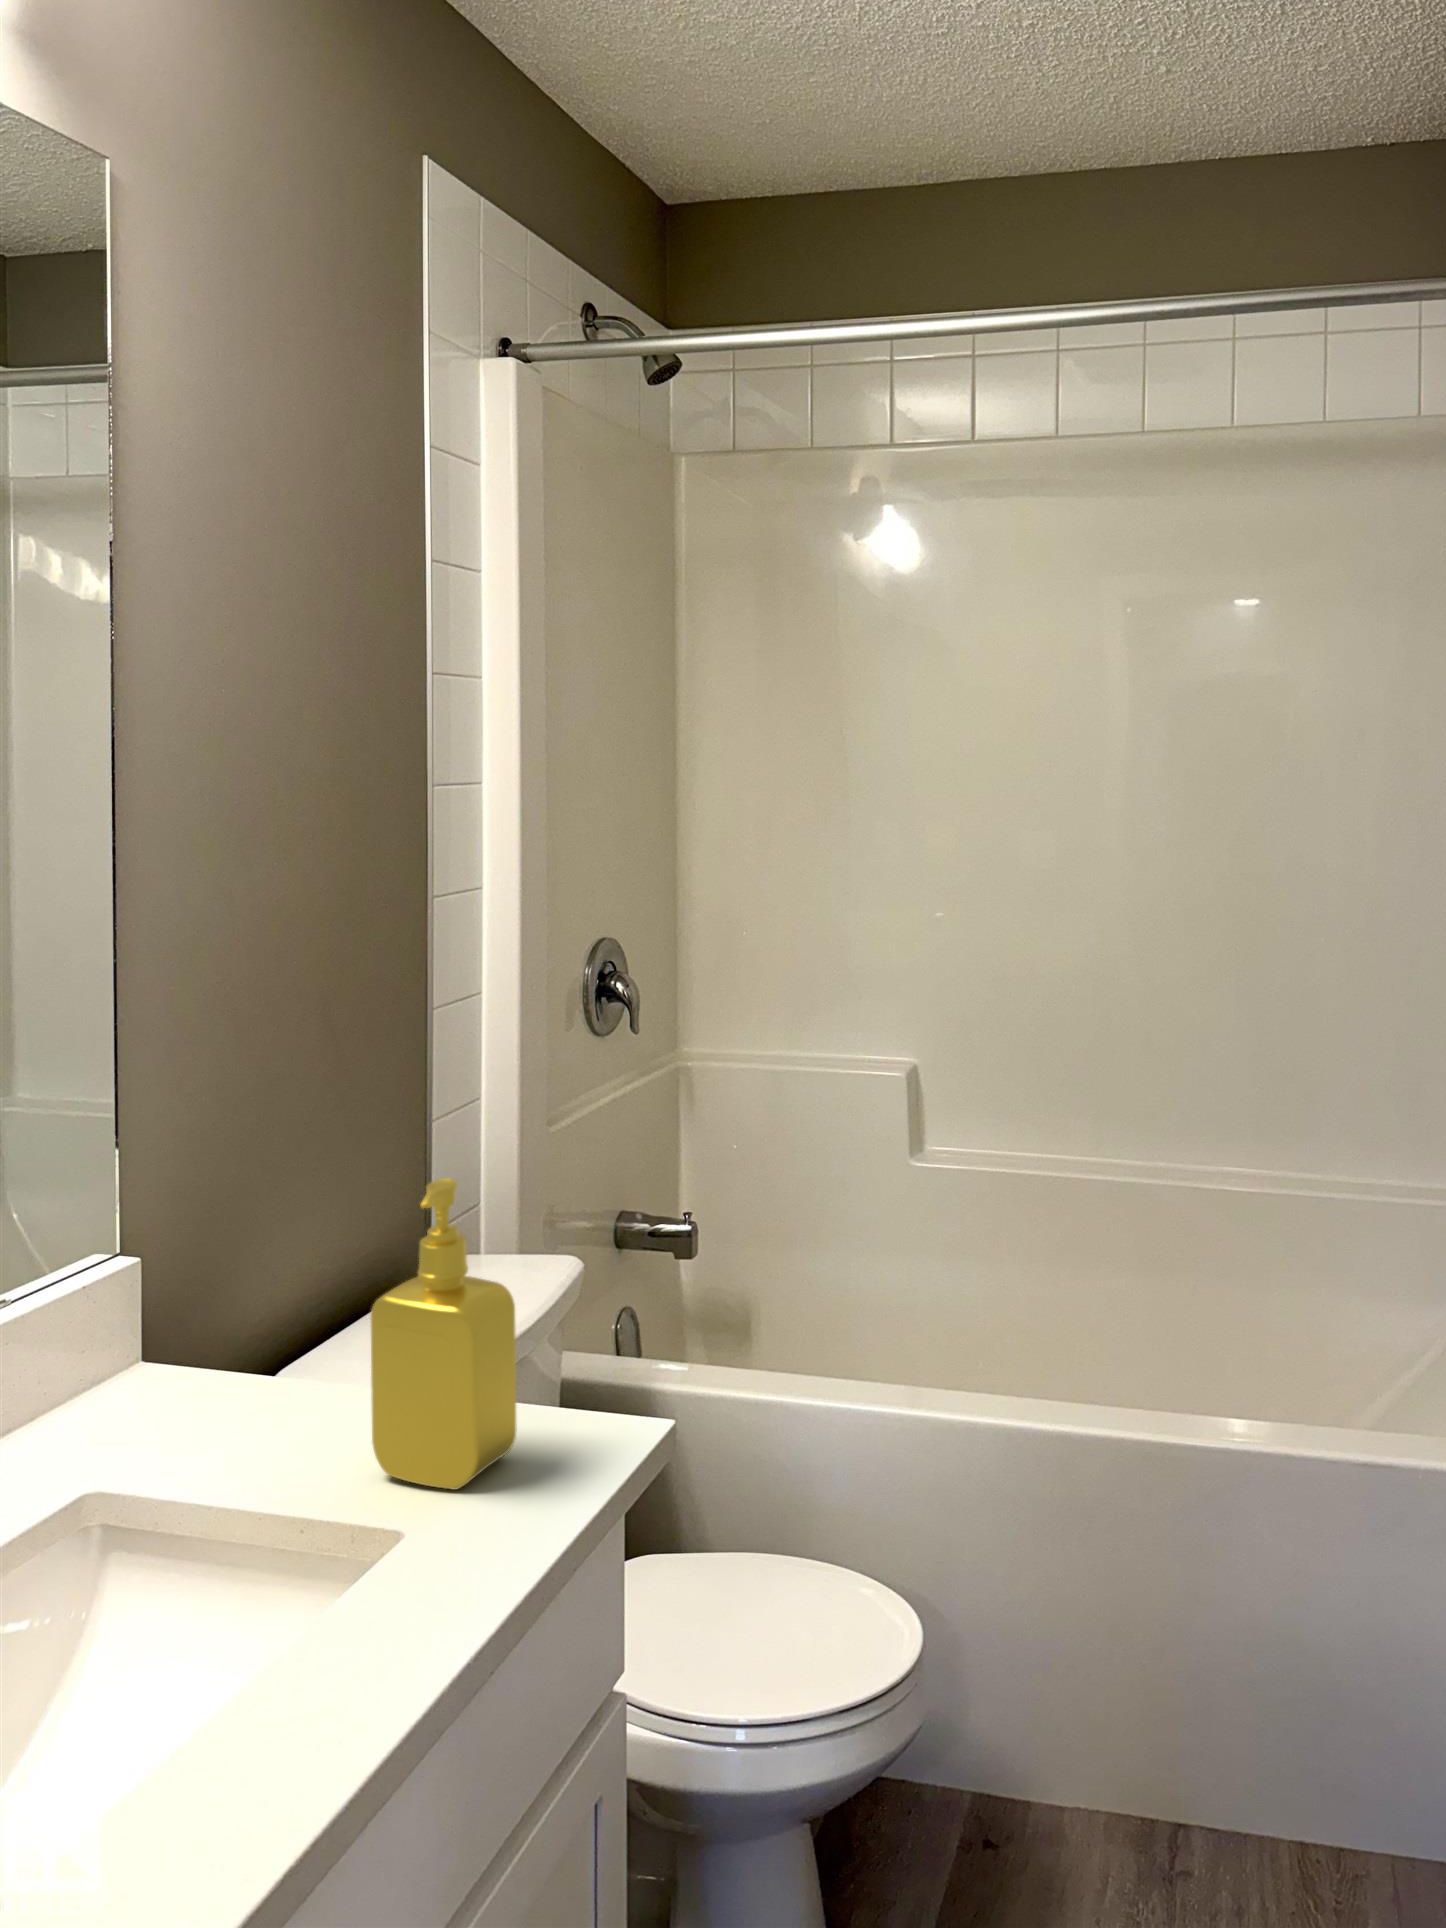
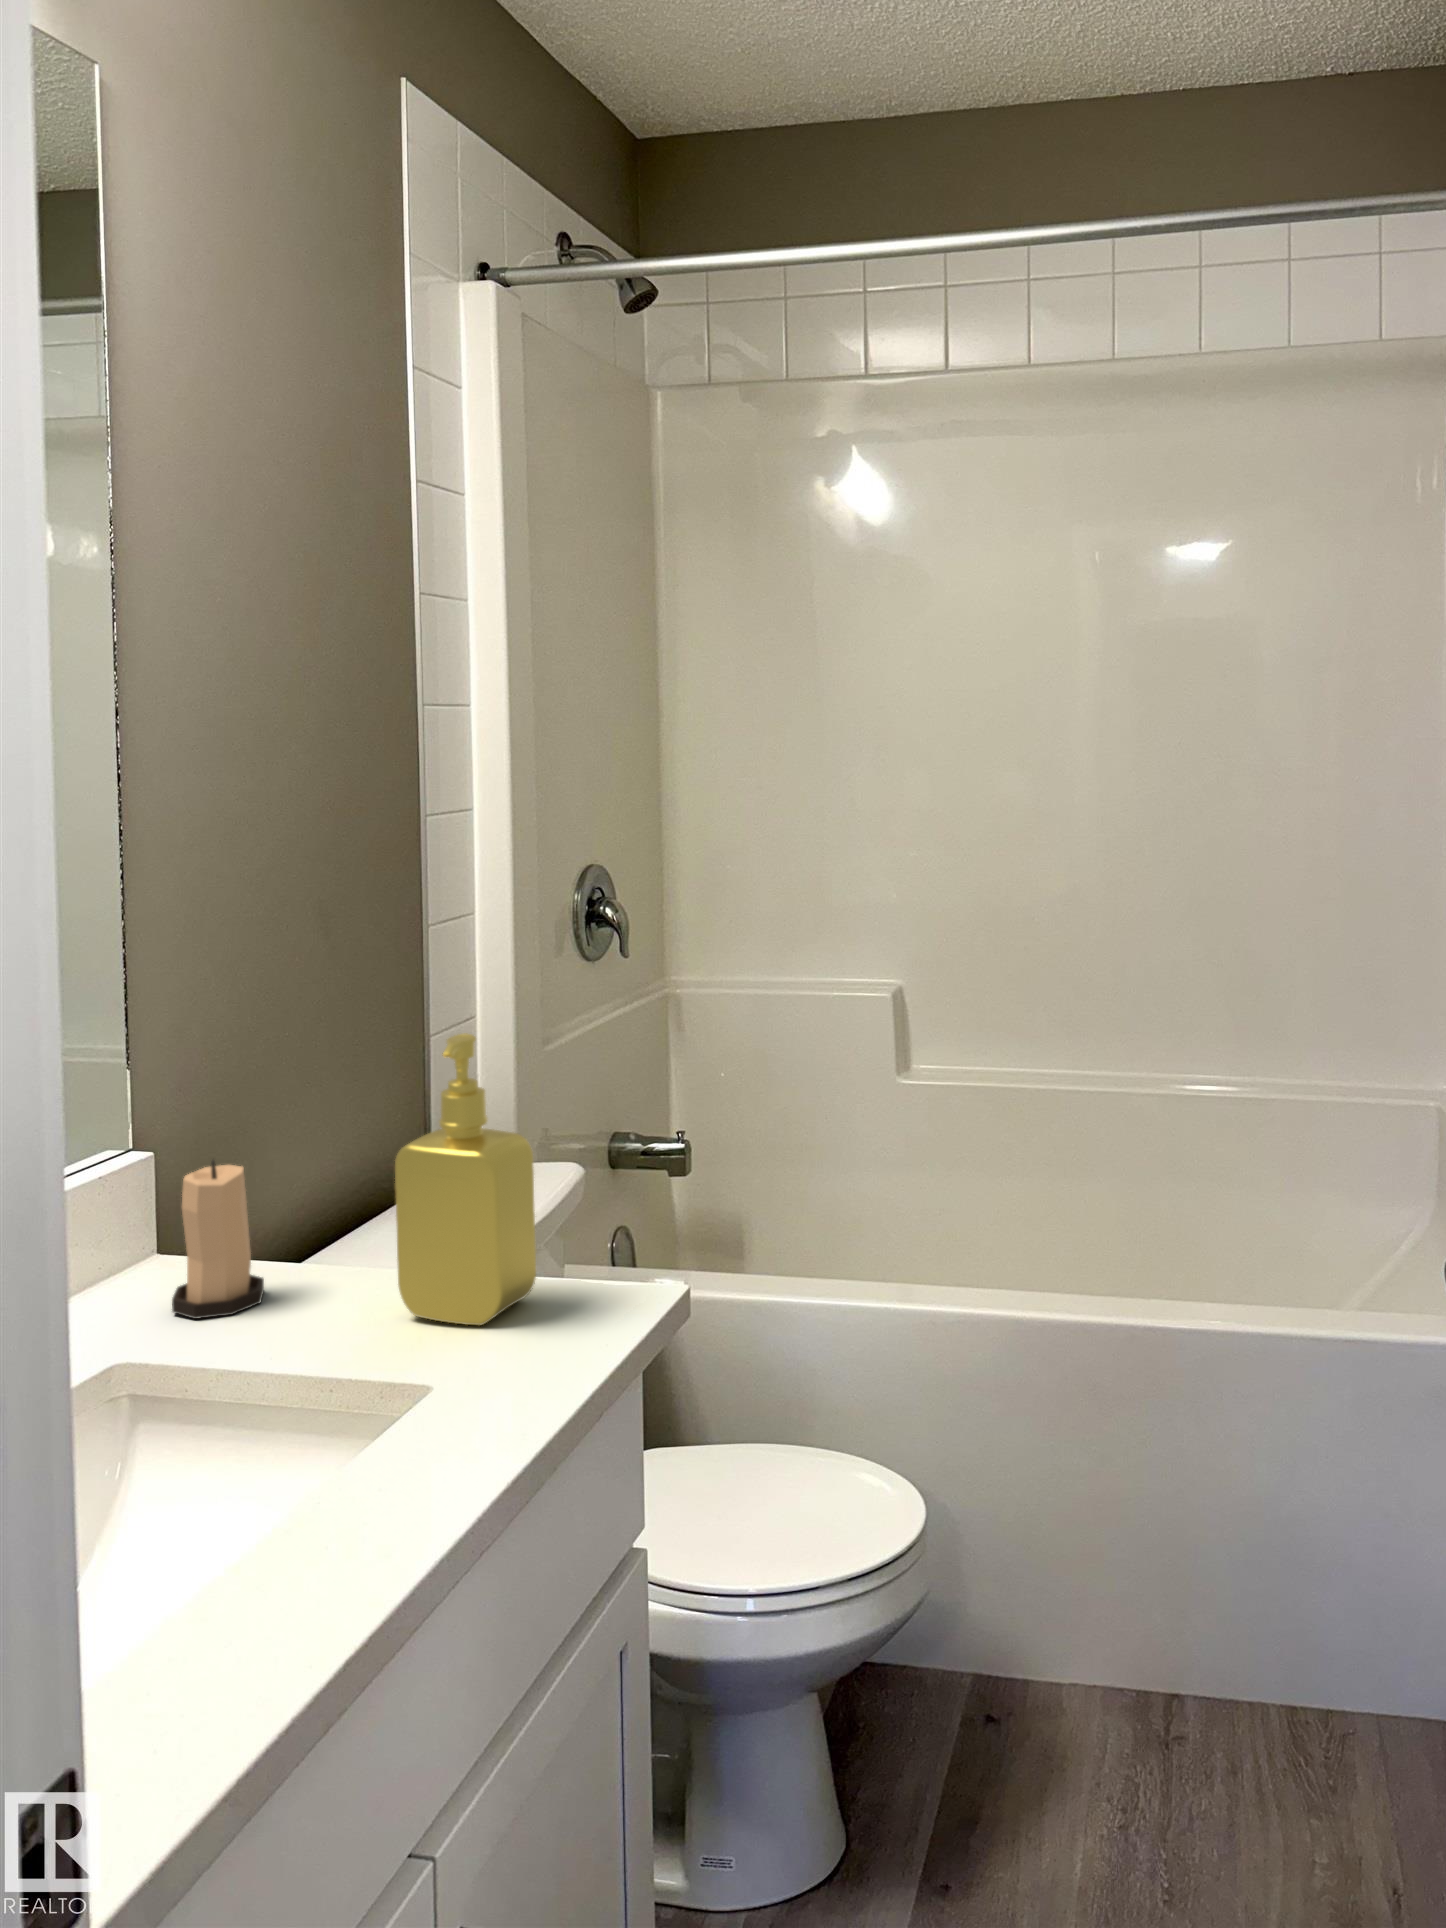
candle: none [140,1299,238,1470] -> present [172,1160,264,1319]

